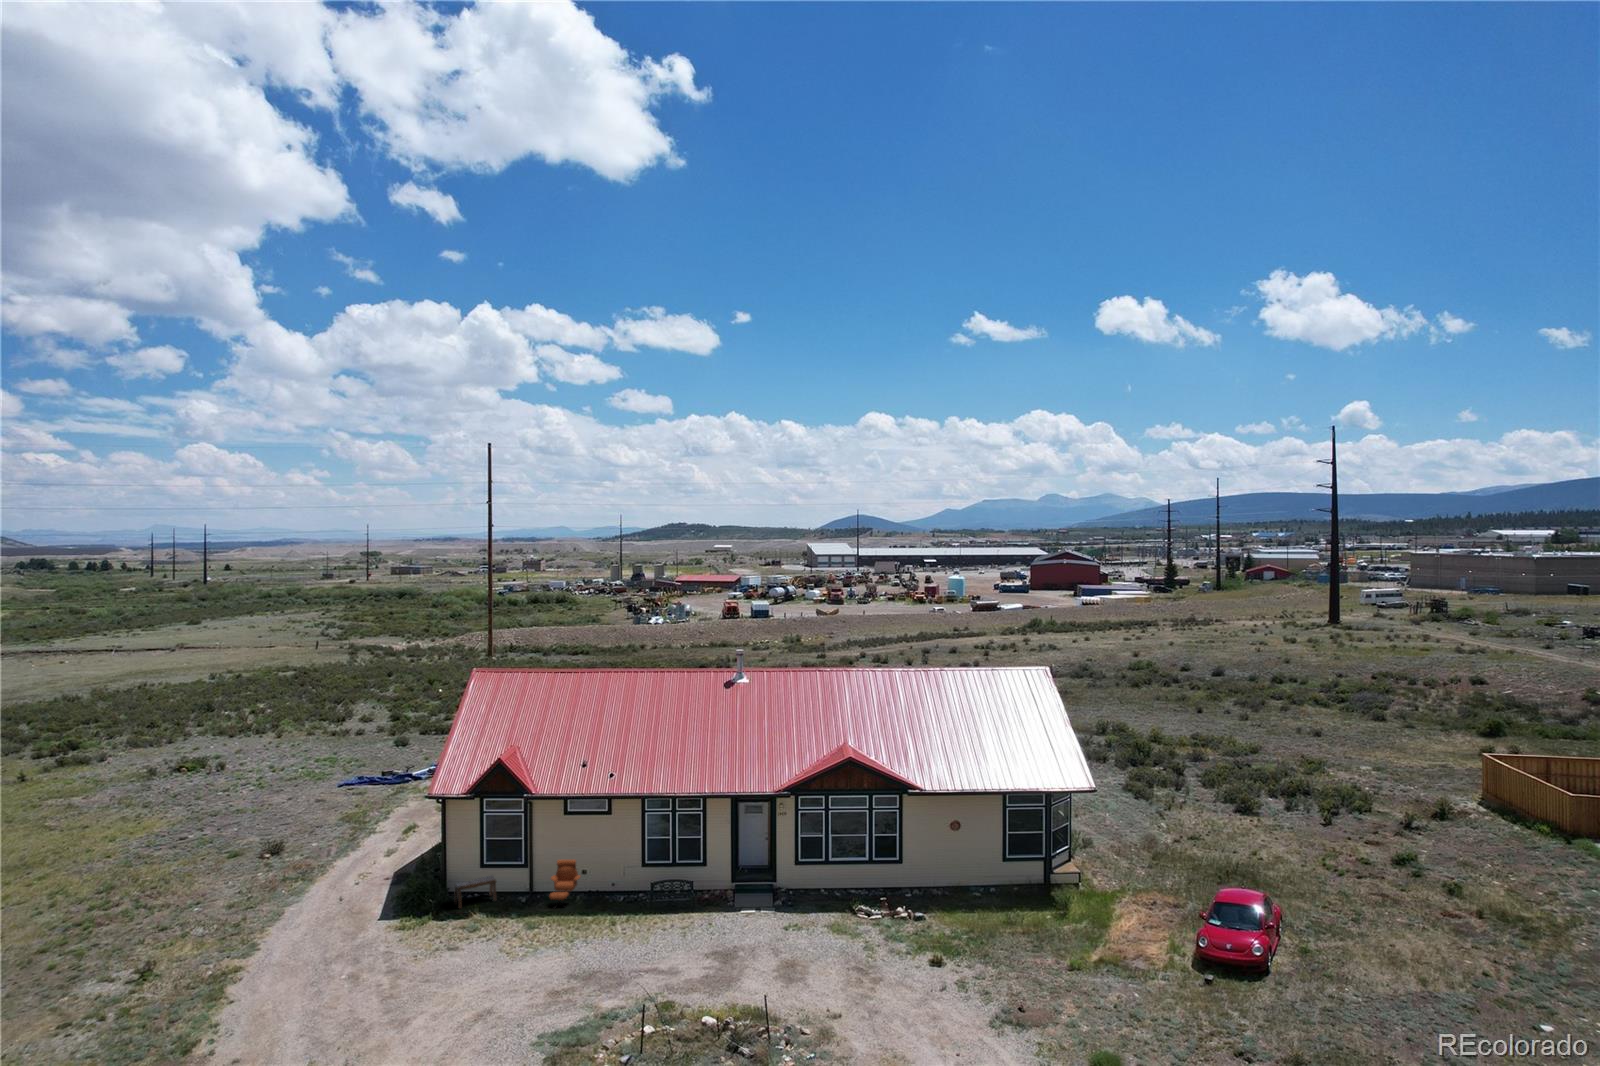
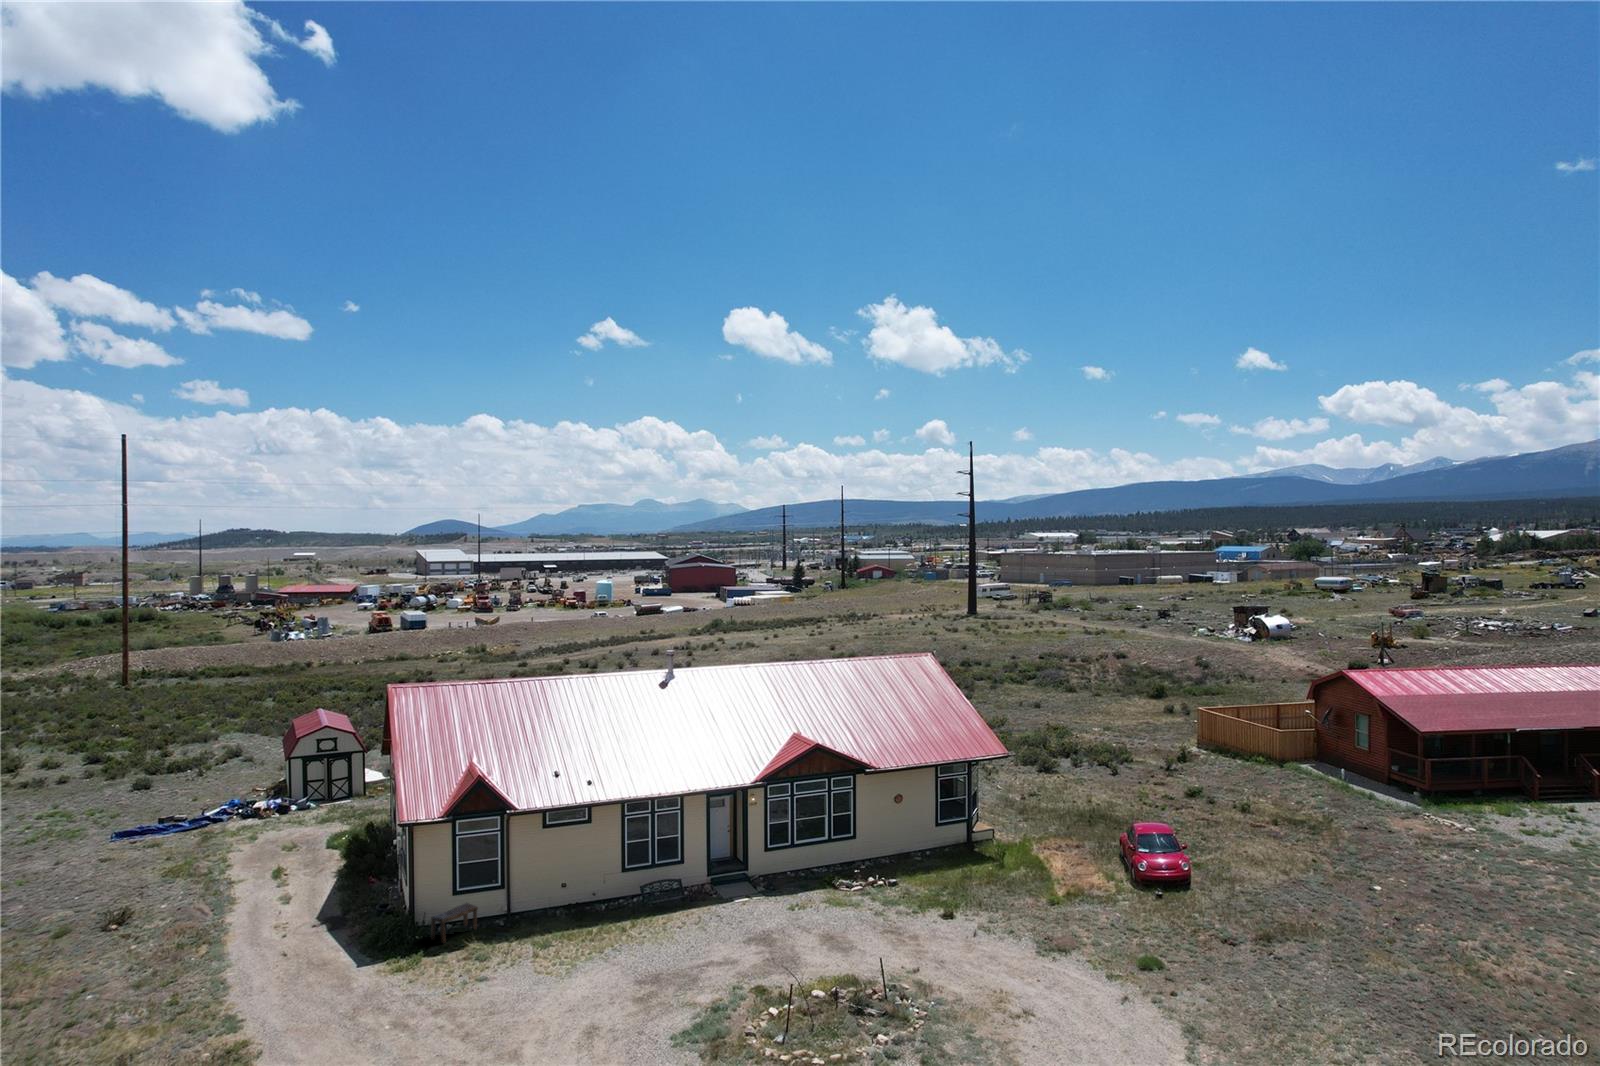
lounge chair: present [549,860,580,906] -> none [534,874,566,927]

